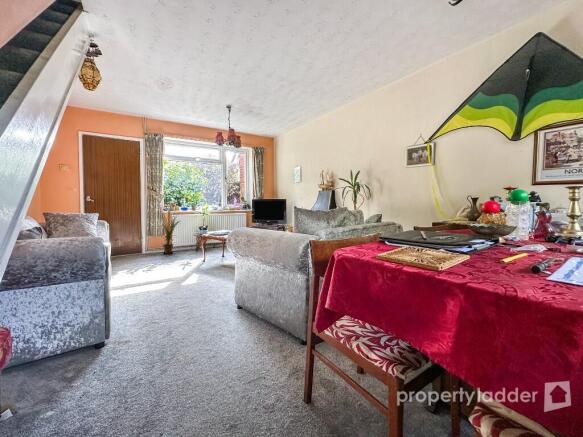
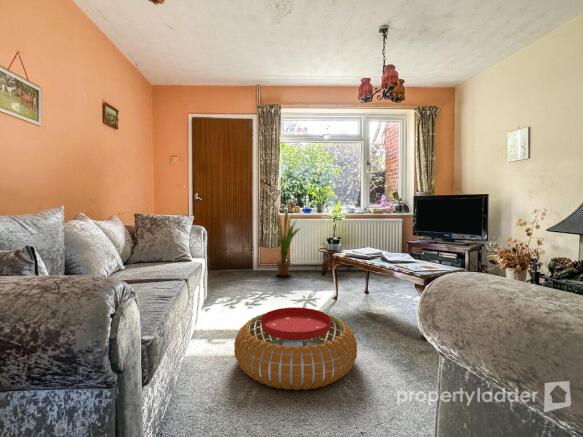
pouf: none [154,260,223,295] -> present [234,307,357,390]

